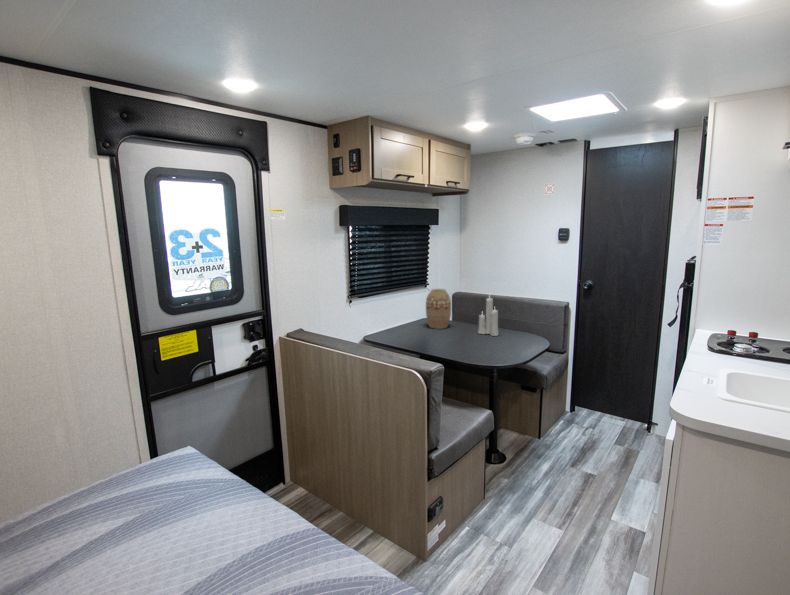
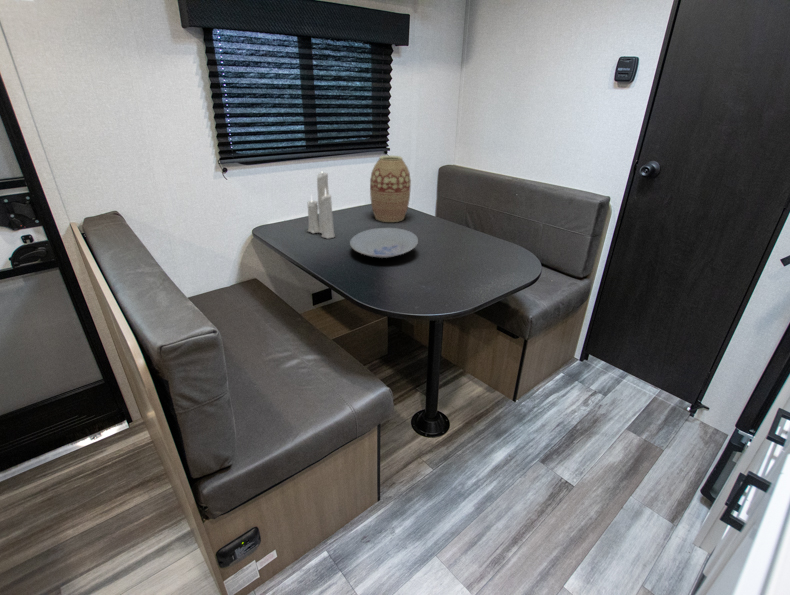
candle: present [478,298,498,336] -> present [308,172,335,238]
bowl: none [434,329,475,345] -> present [350,228,418,258]

